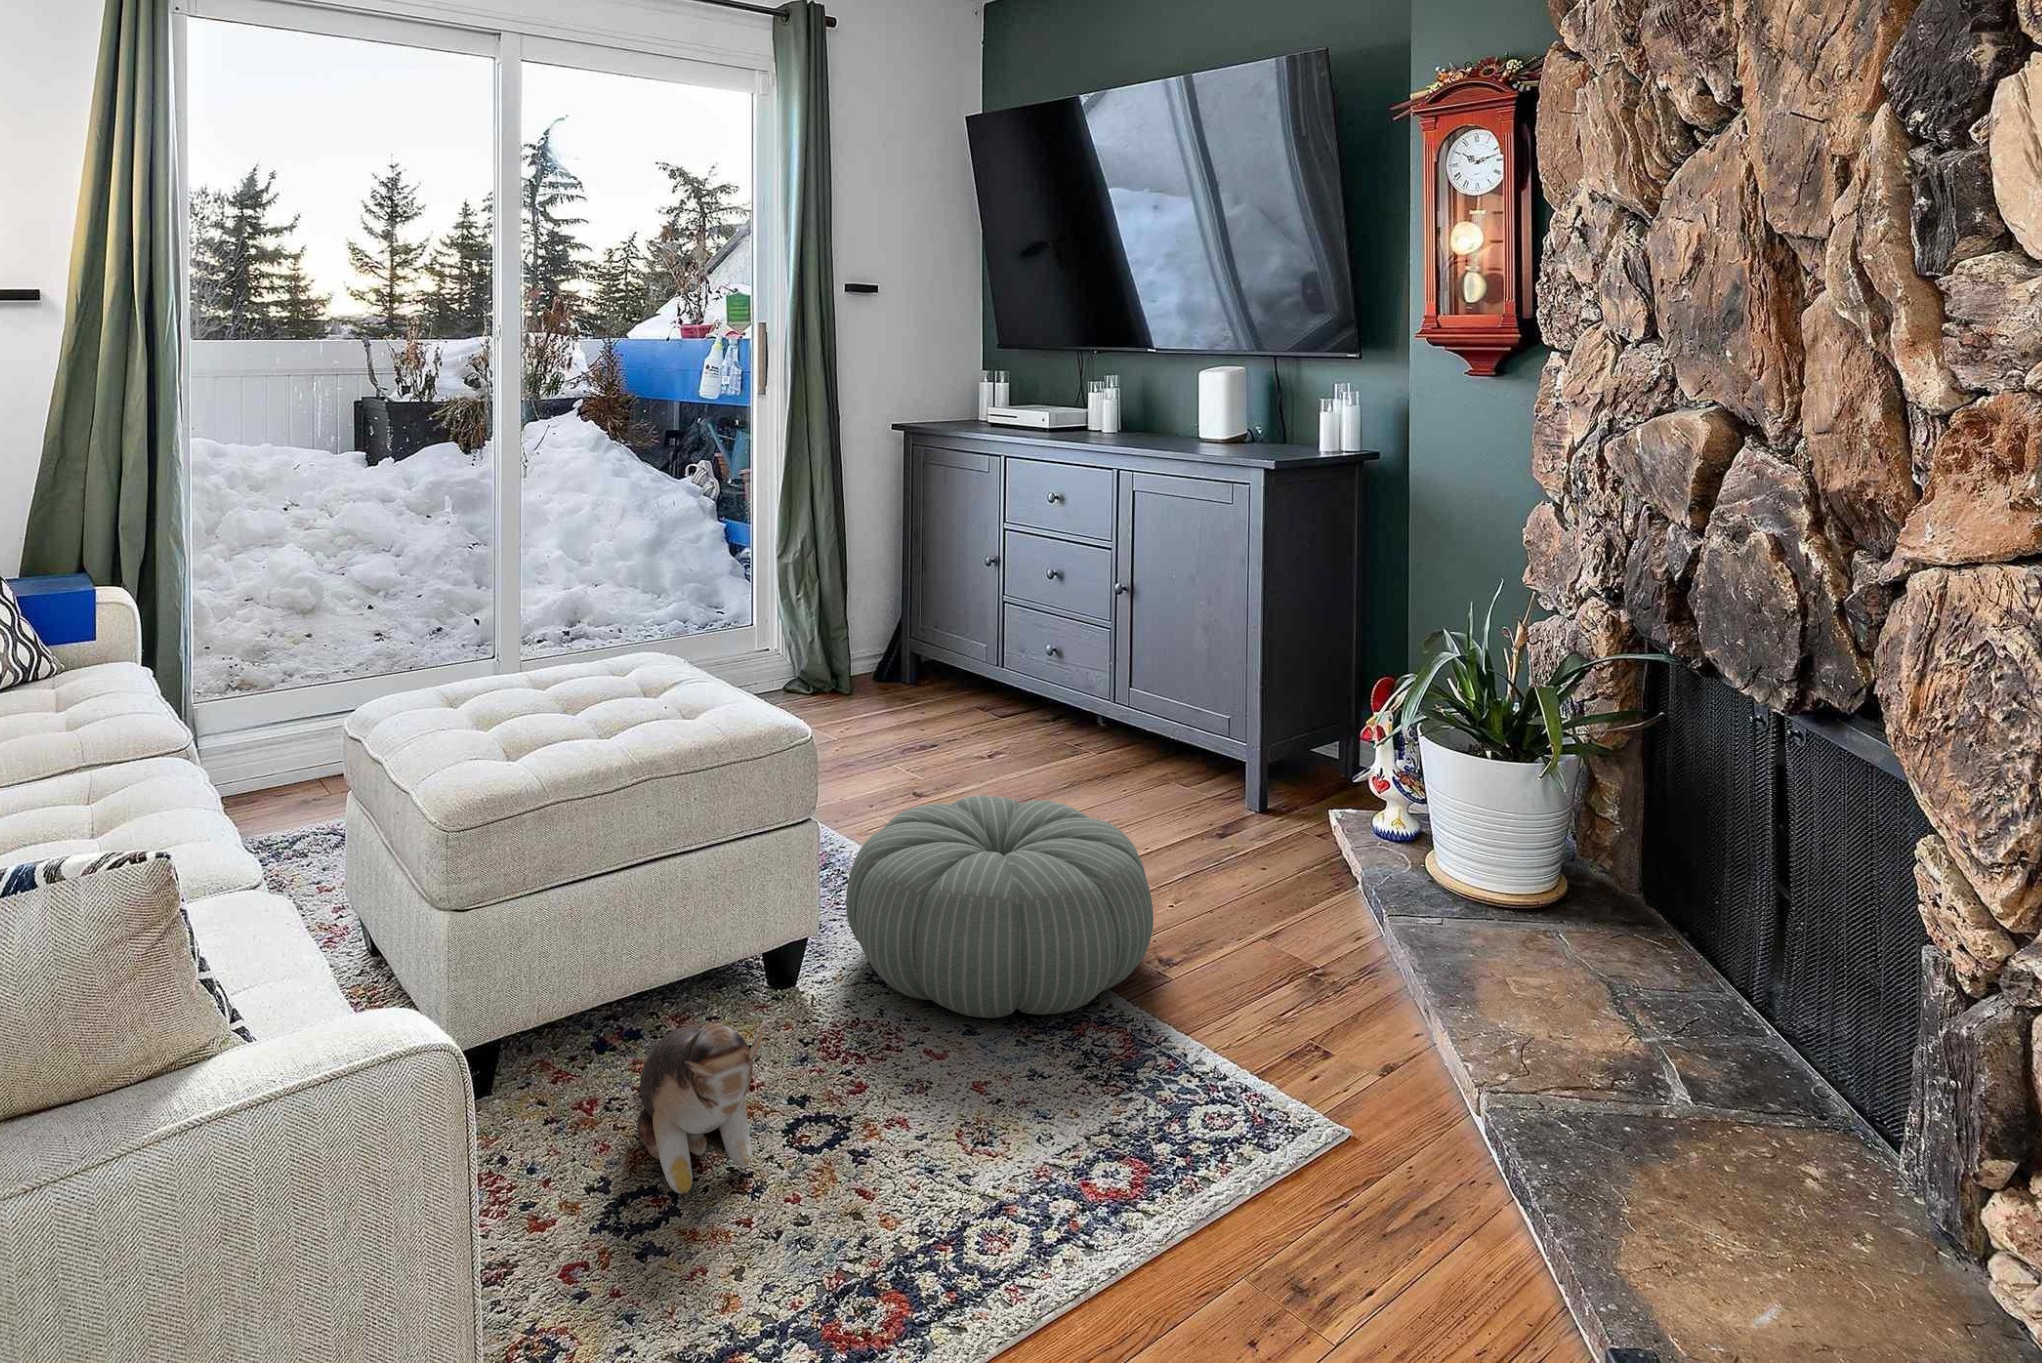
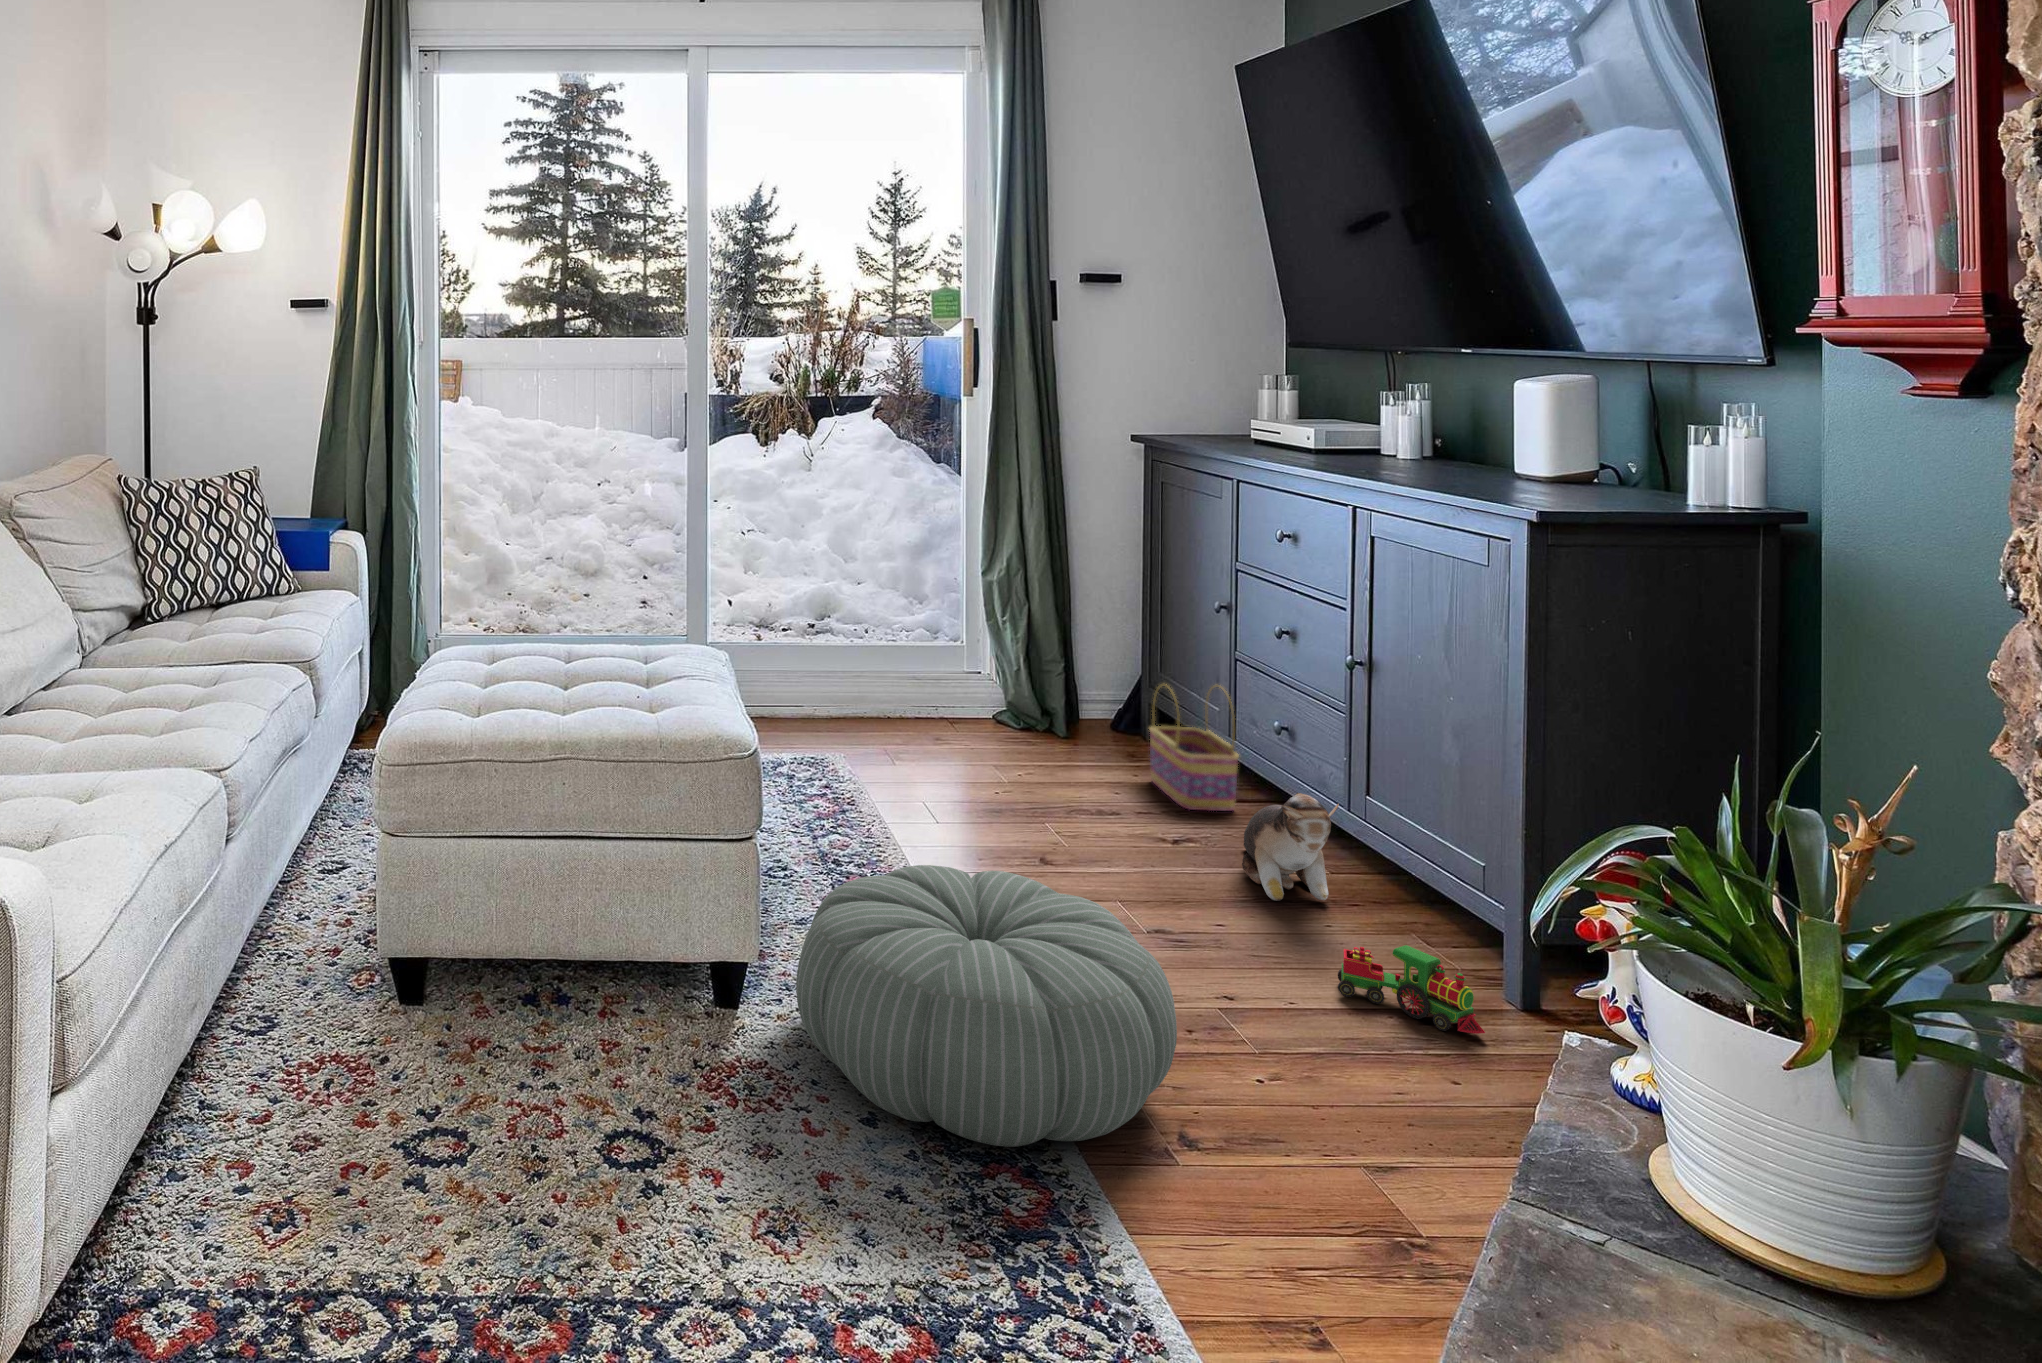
basket: none [919,620,997,725] -> present [1150,685,1239,811]
toy train: none [1153,783,1254,836] -> present [1338,945,1485,1034]
plush toy: present [638,1022,763,1194] -> present [1242,793,1339,901]

